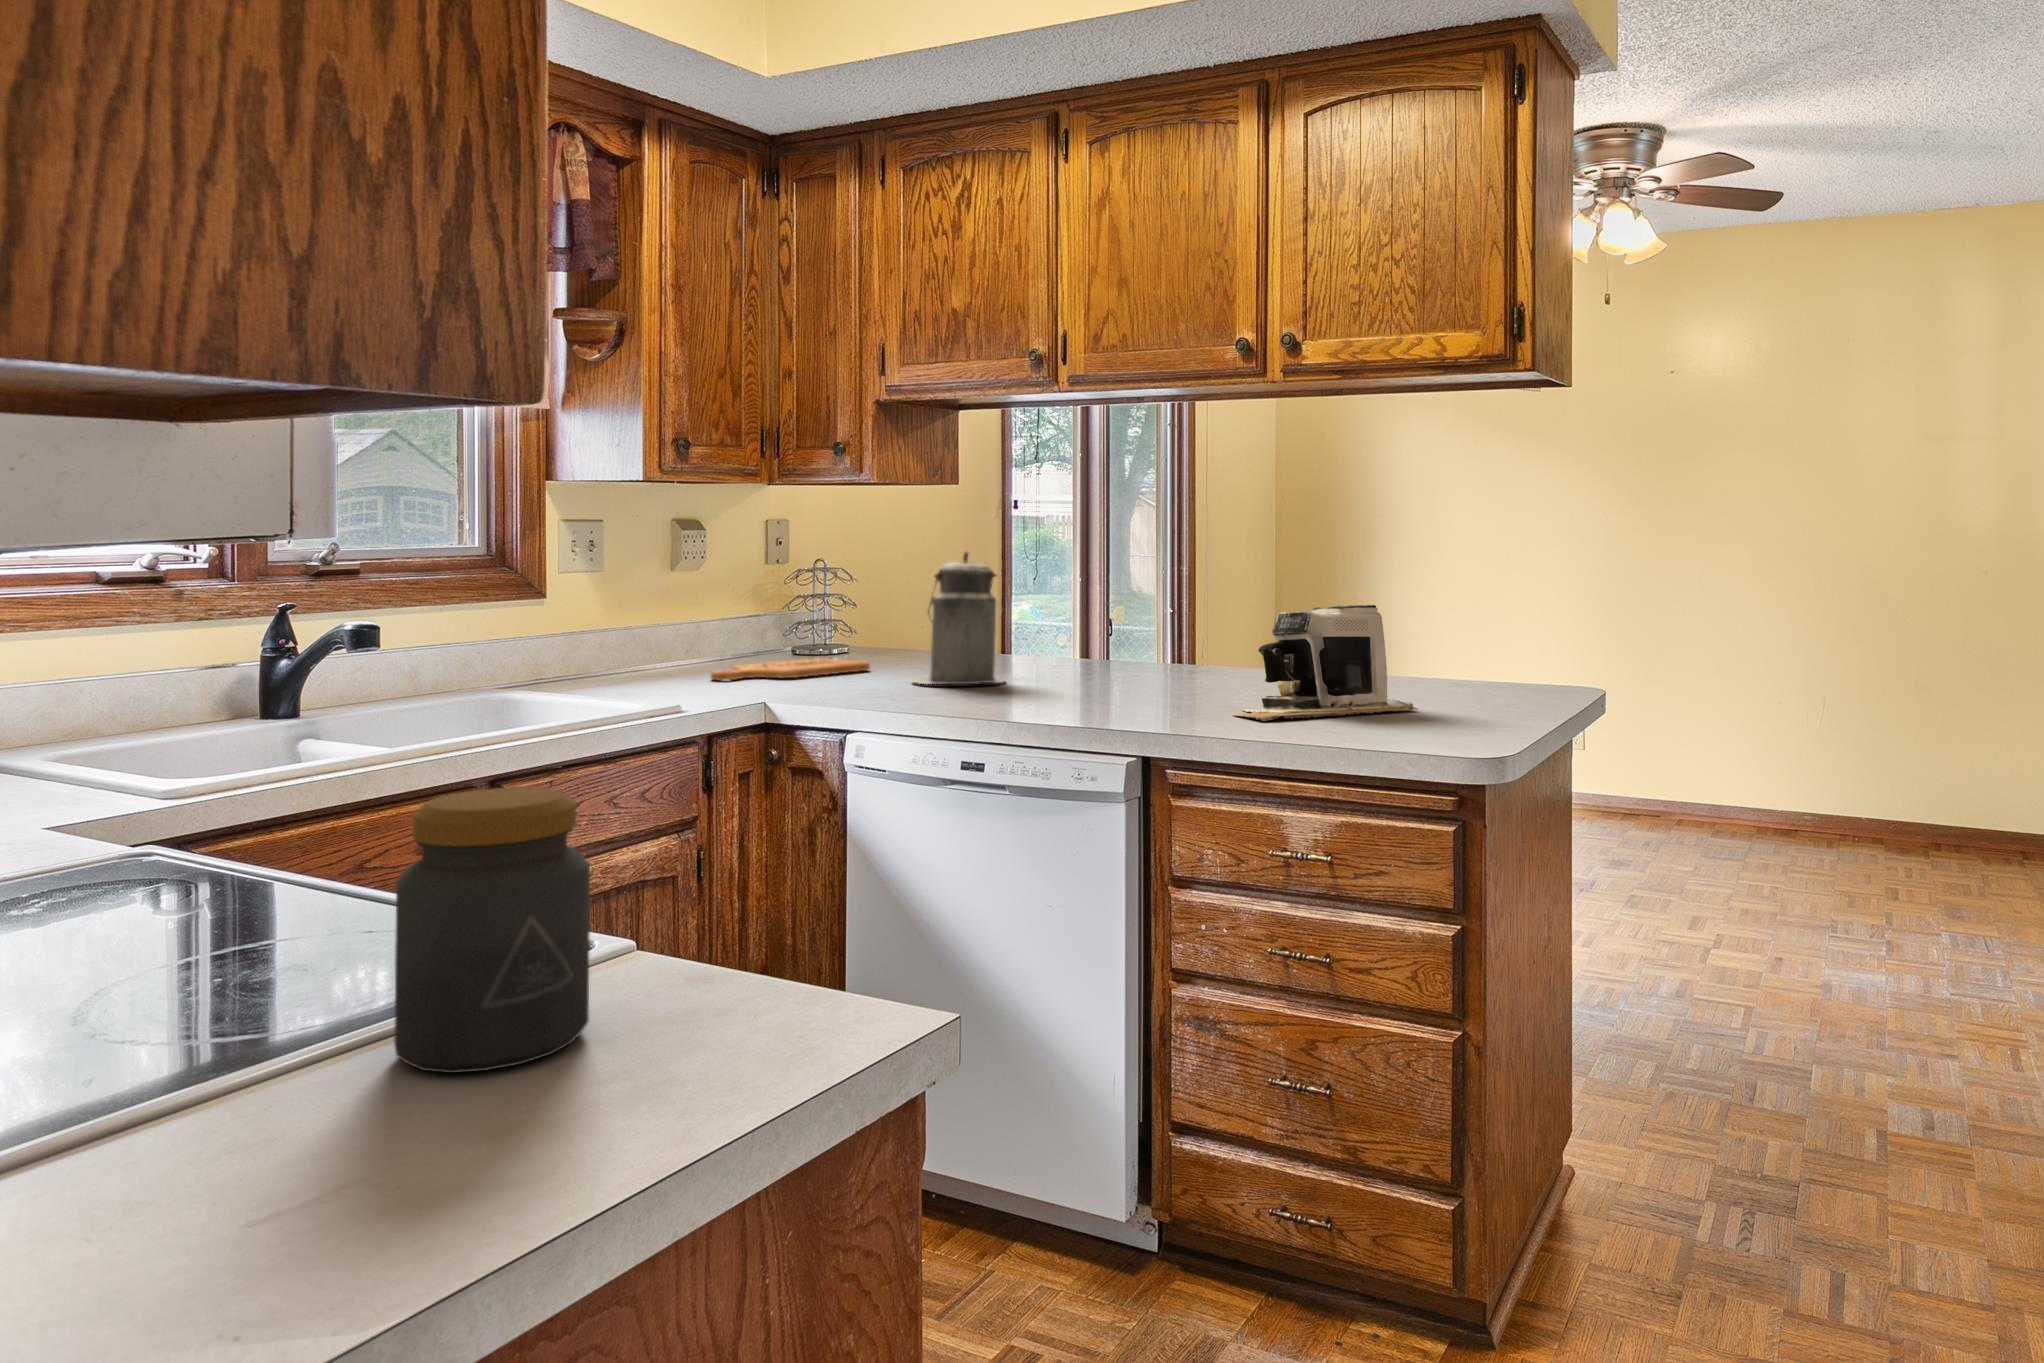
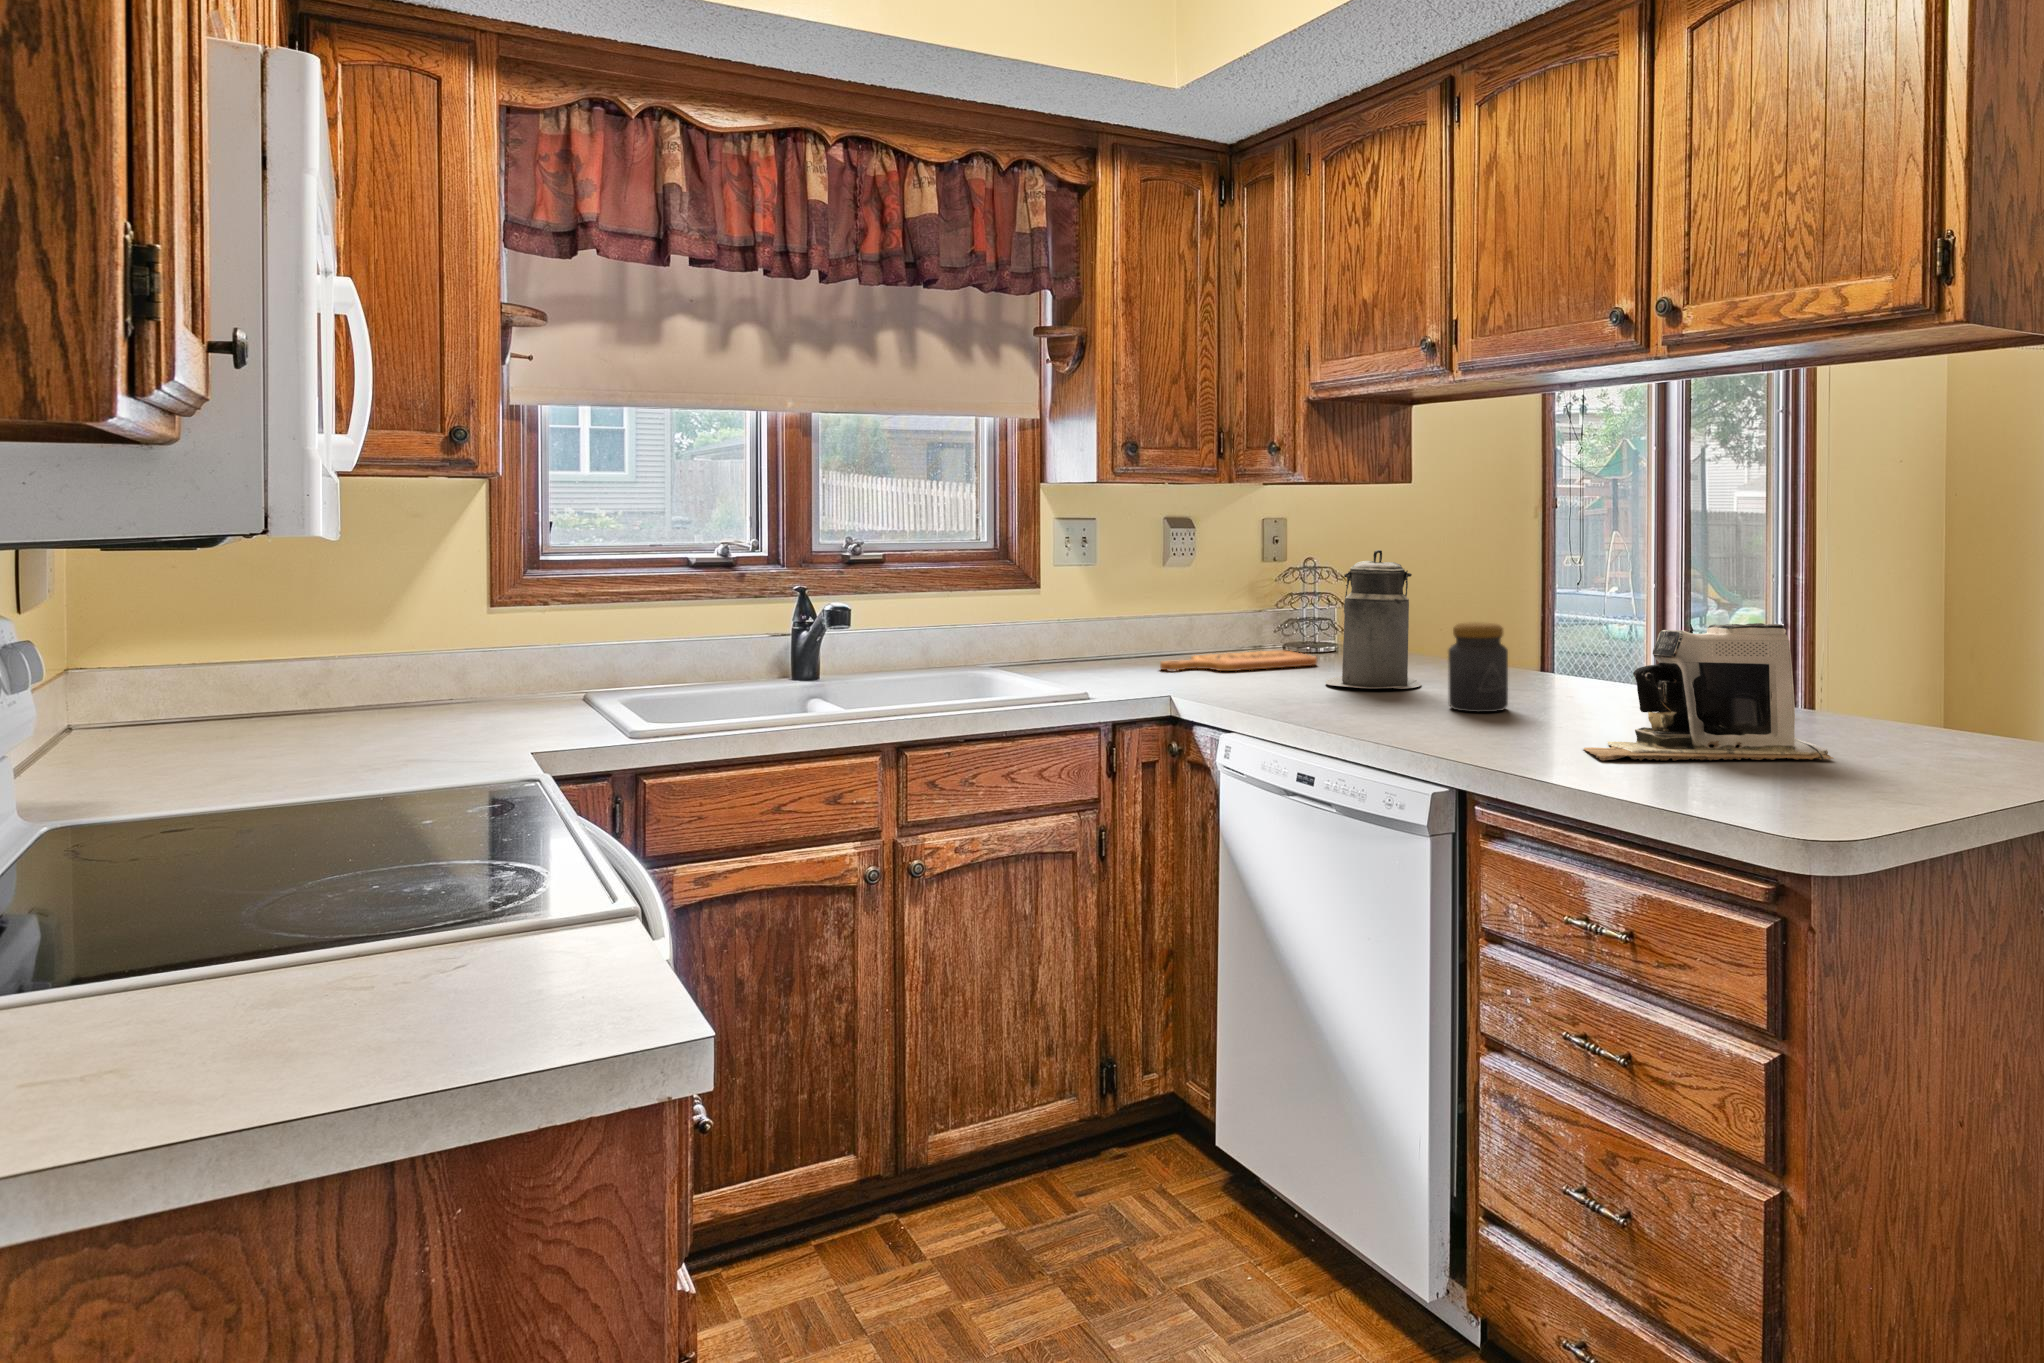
jar: present [394,787,590,1073] -> present [1448,622,1508,712]

